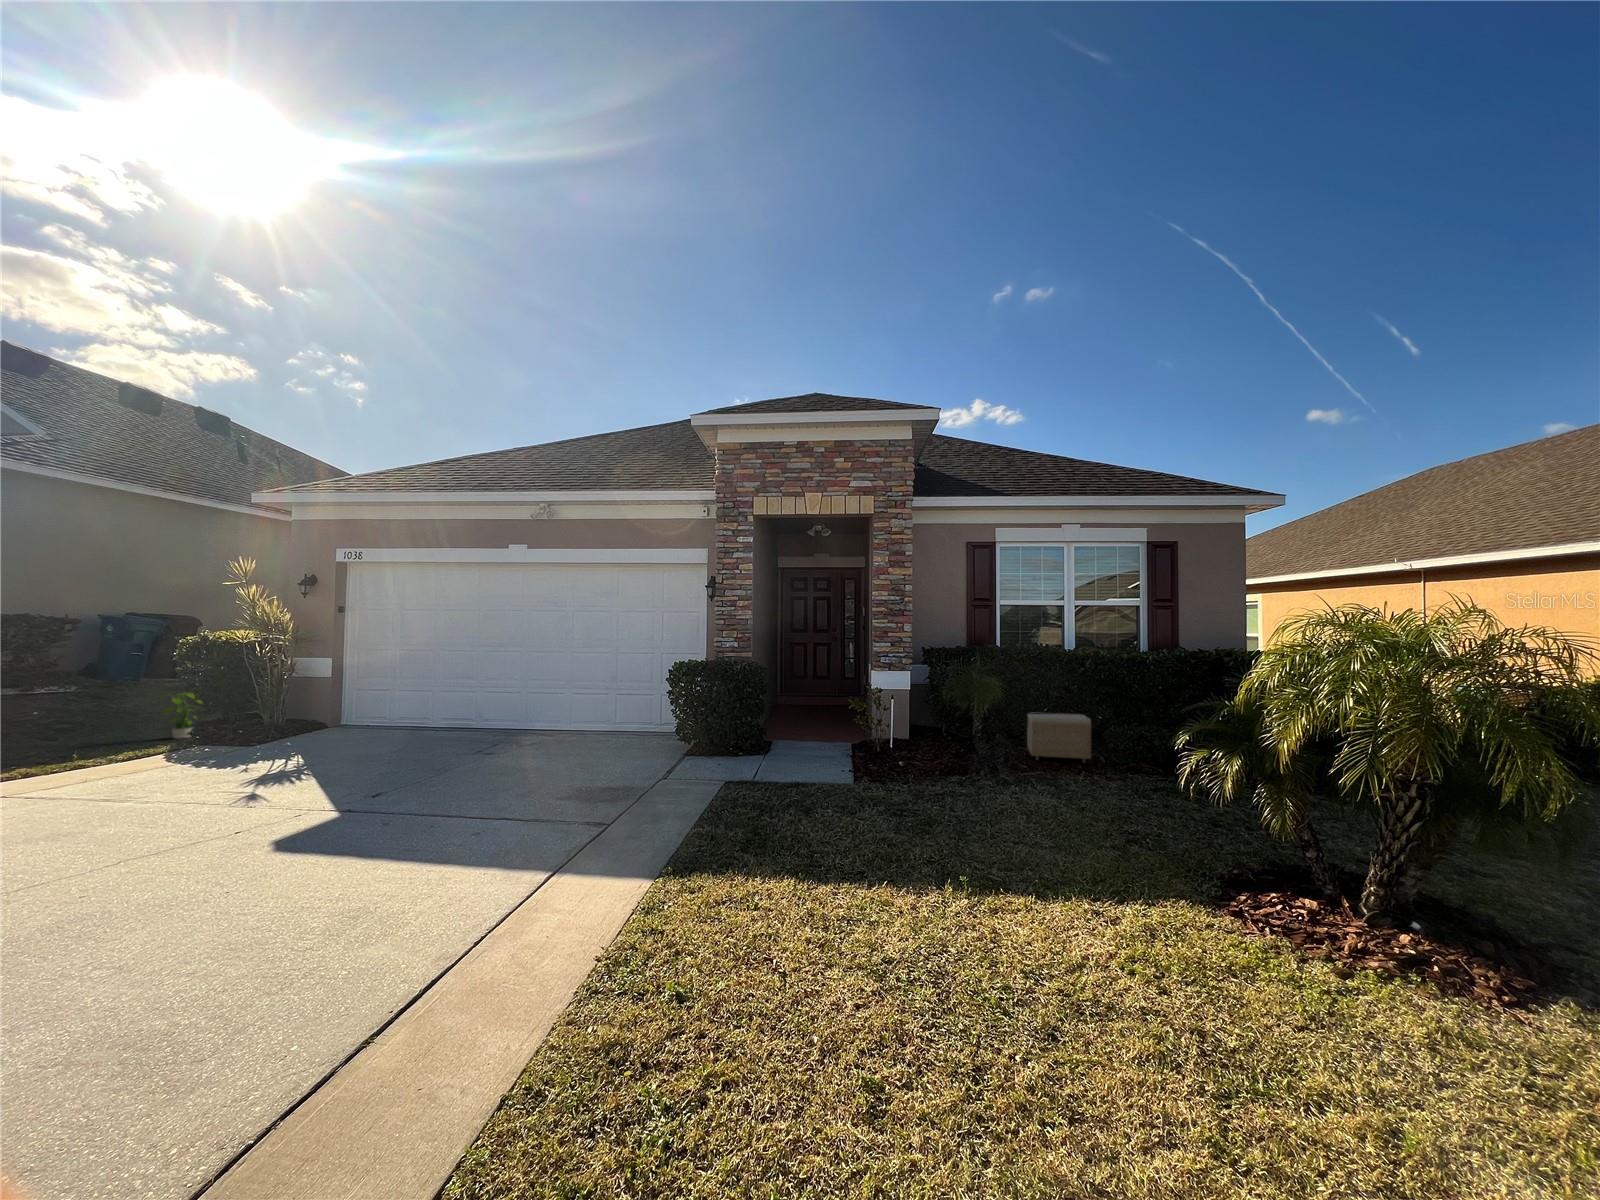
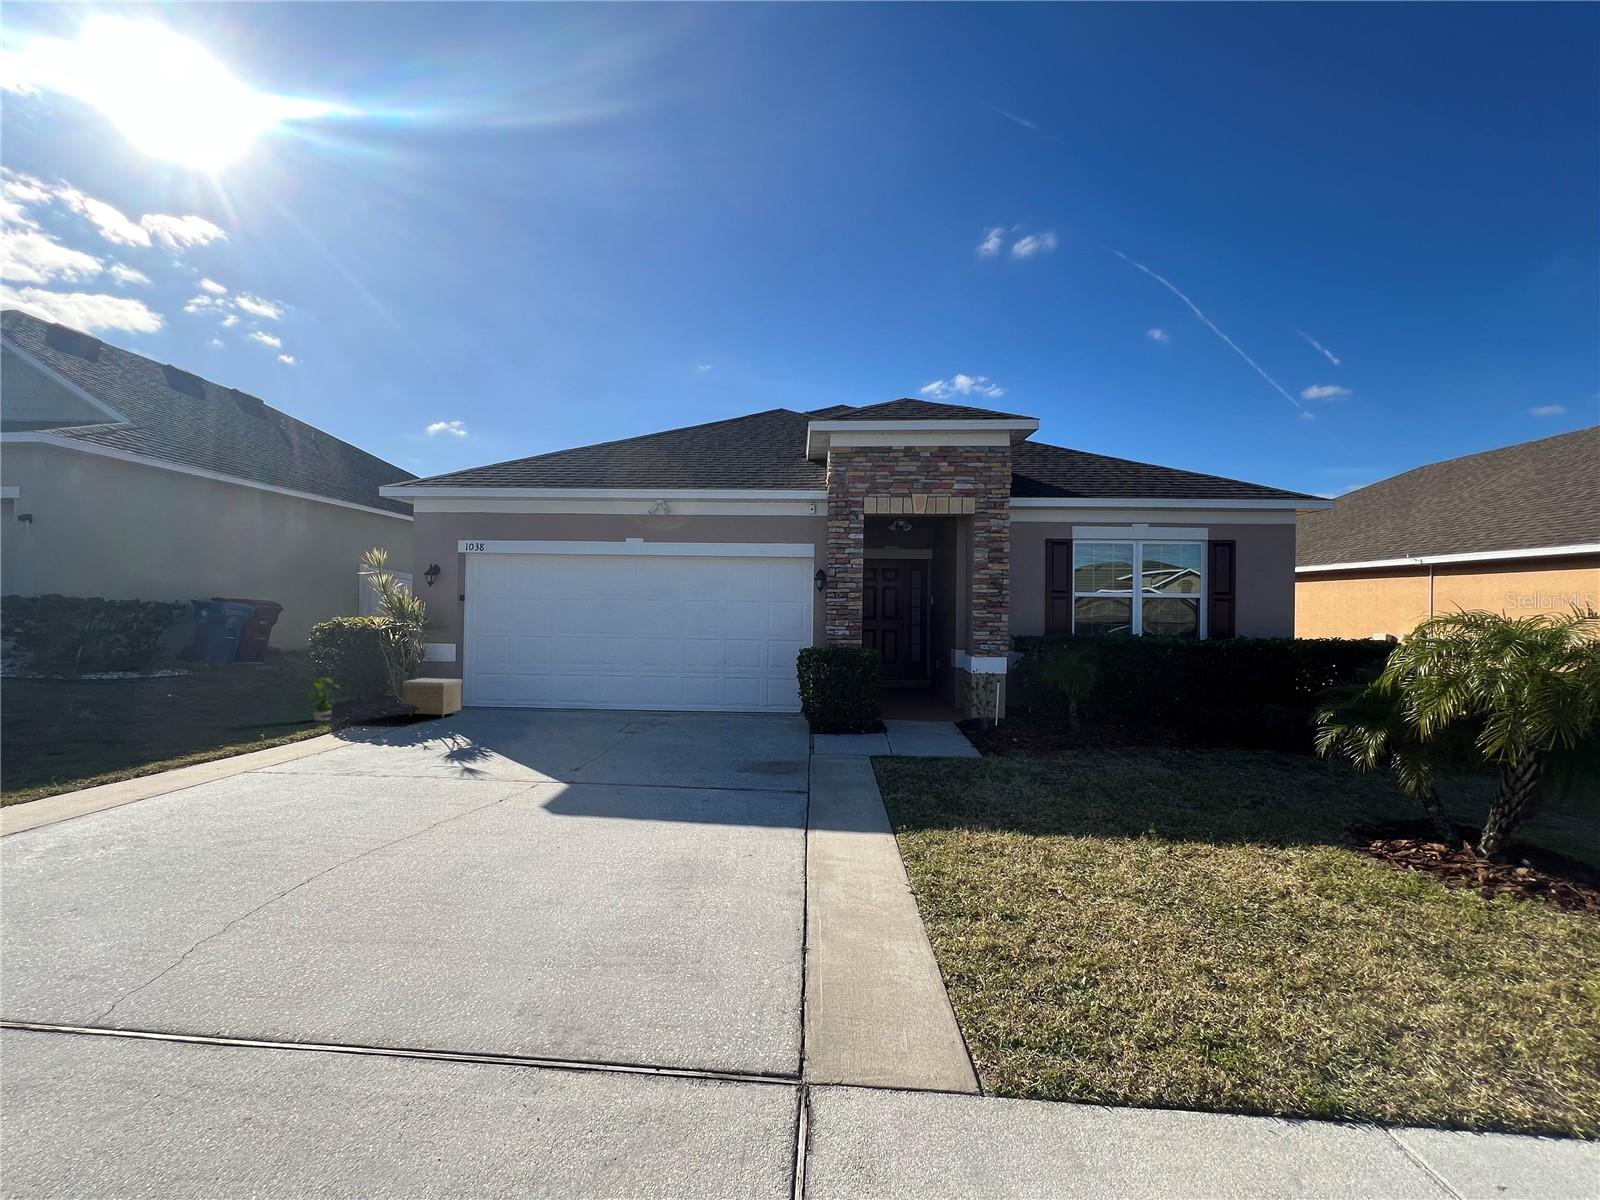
storage bench: present [1027,712,1091,762] -> present [403,678,462,718]

